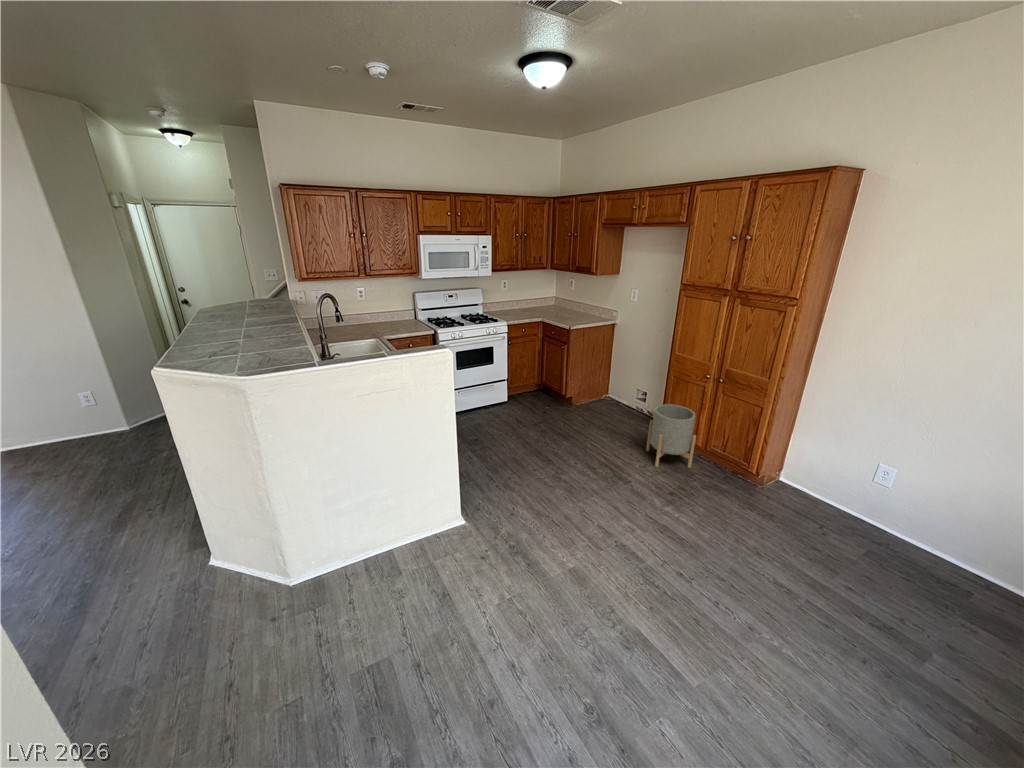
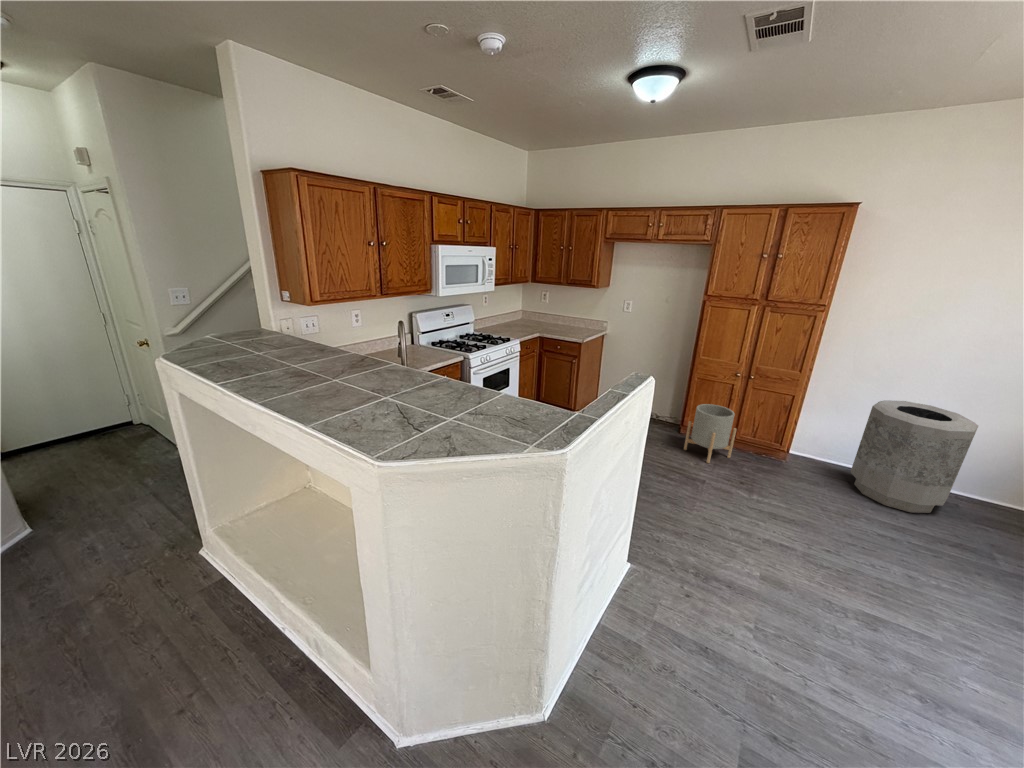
trash can: none [816,428,984,586] -> present [851,400,978,513]

